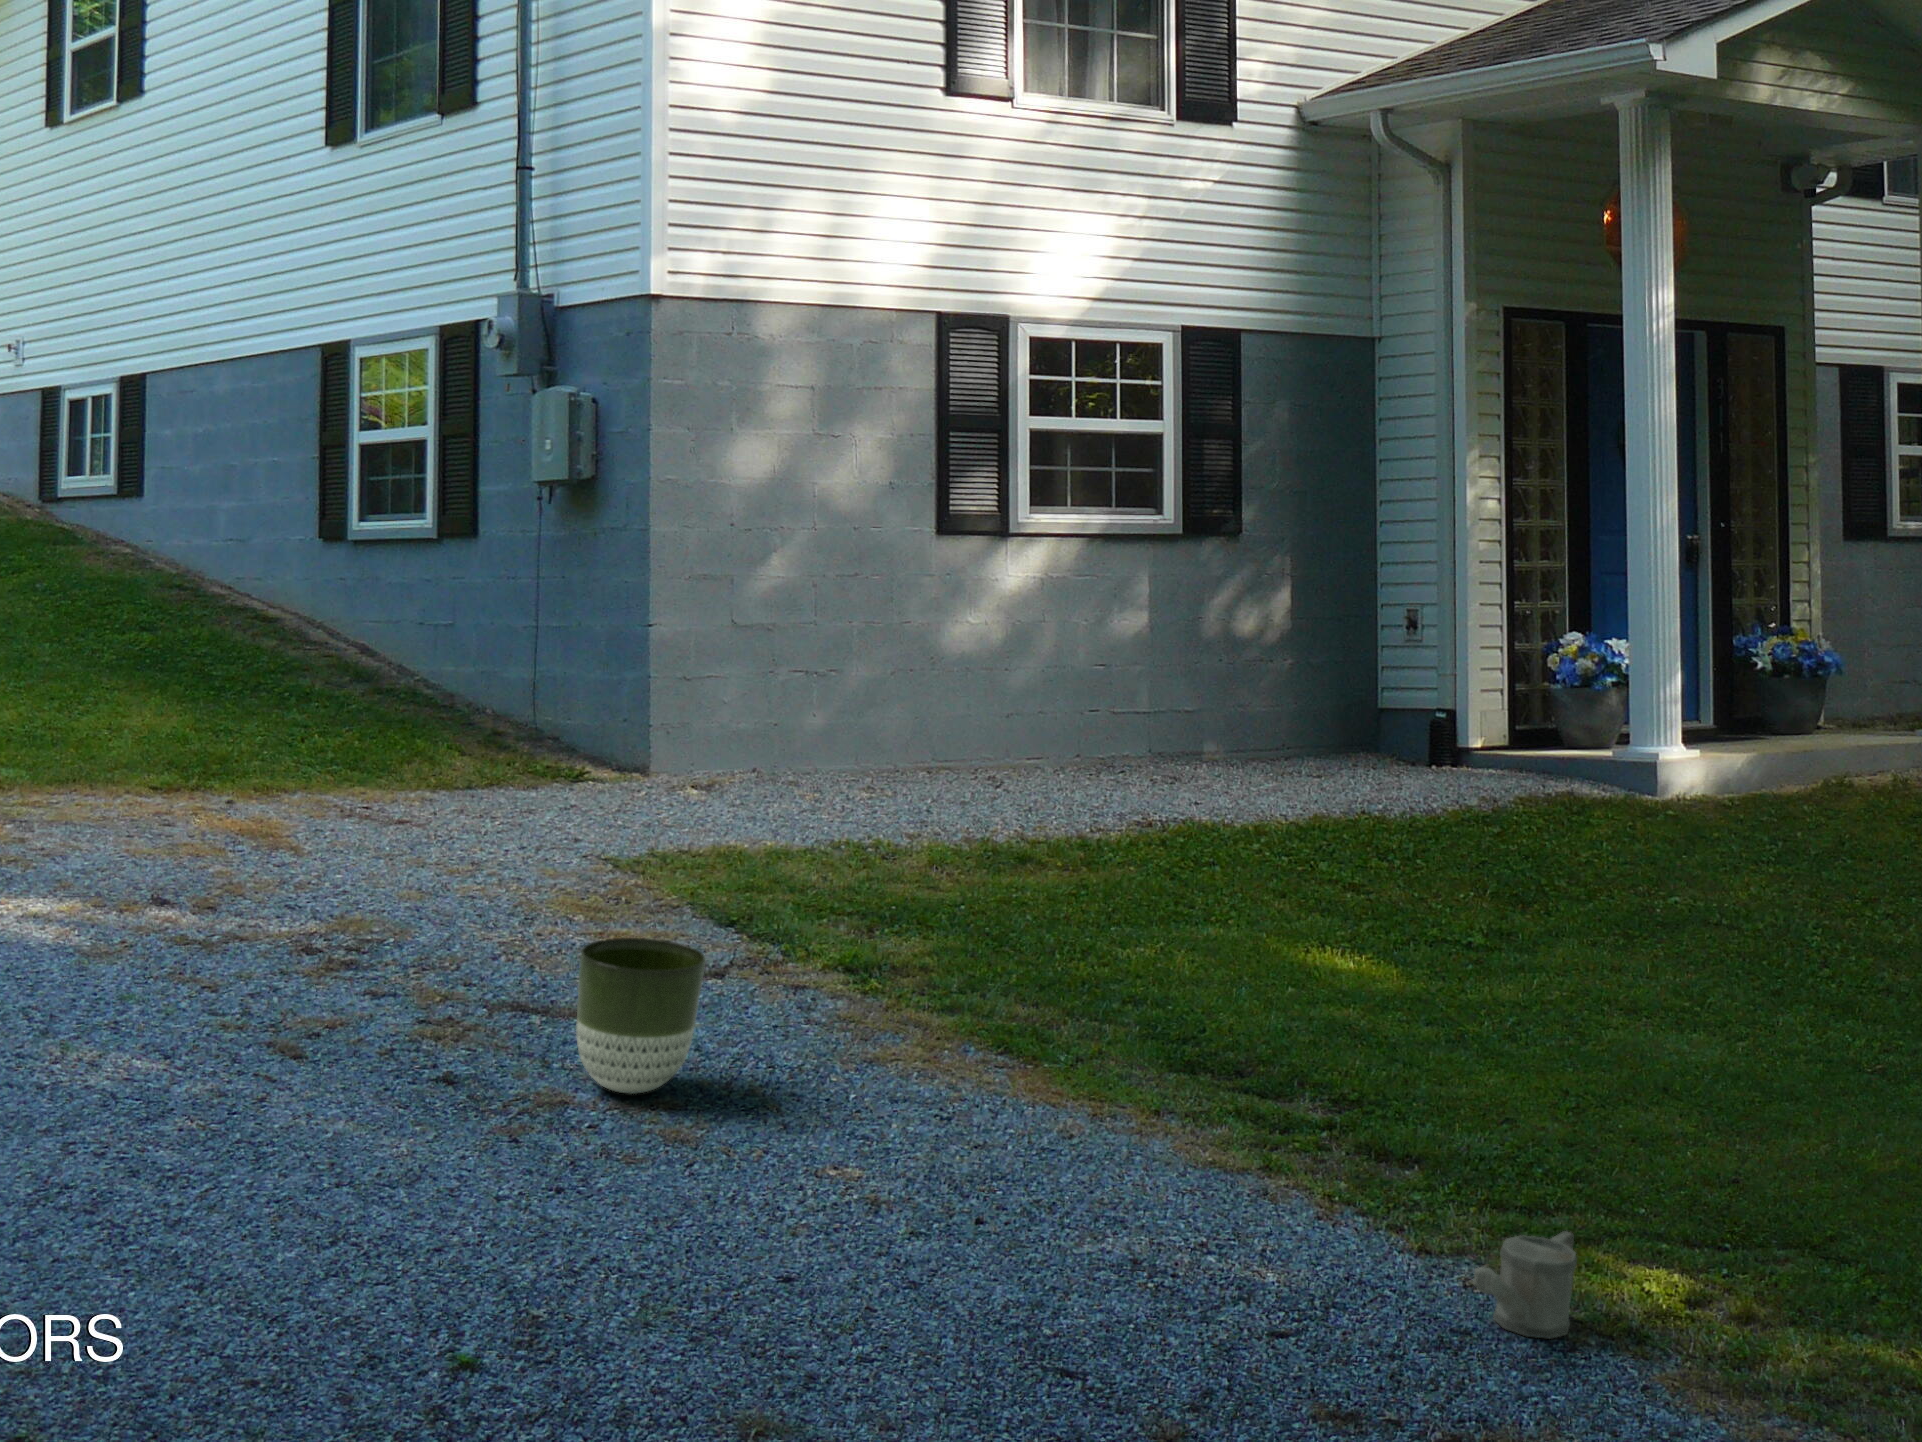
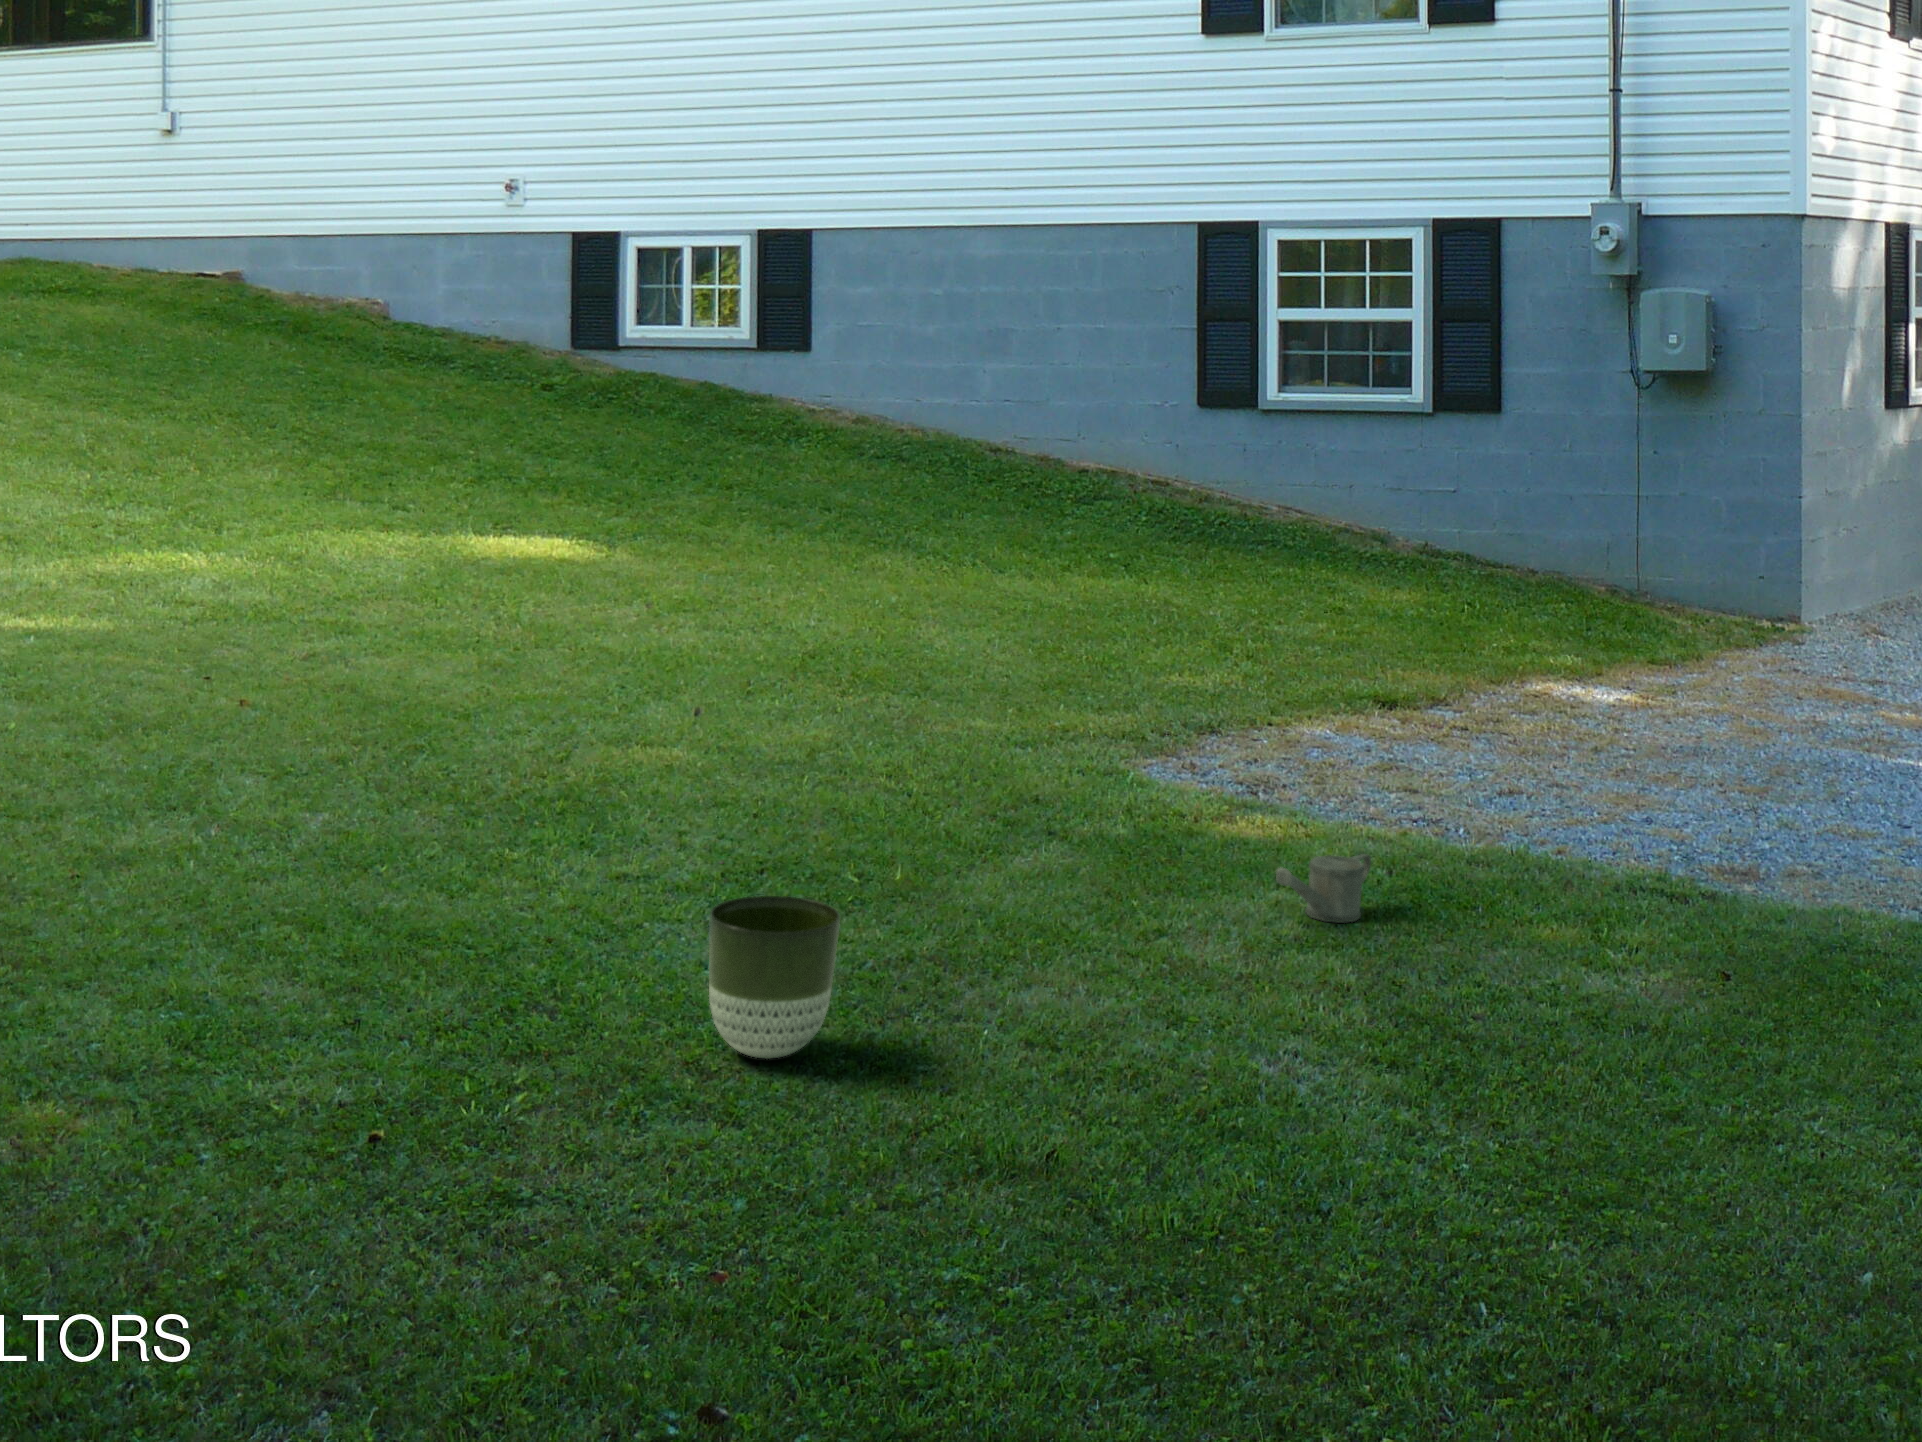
watering can: present [1473,1231,1577,1339] -> present [1276,854,1371,923]

